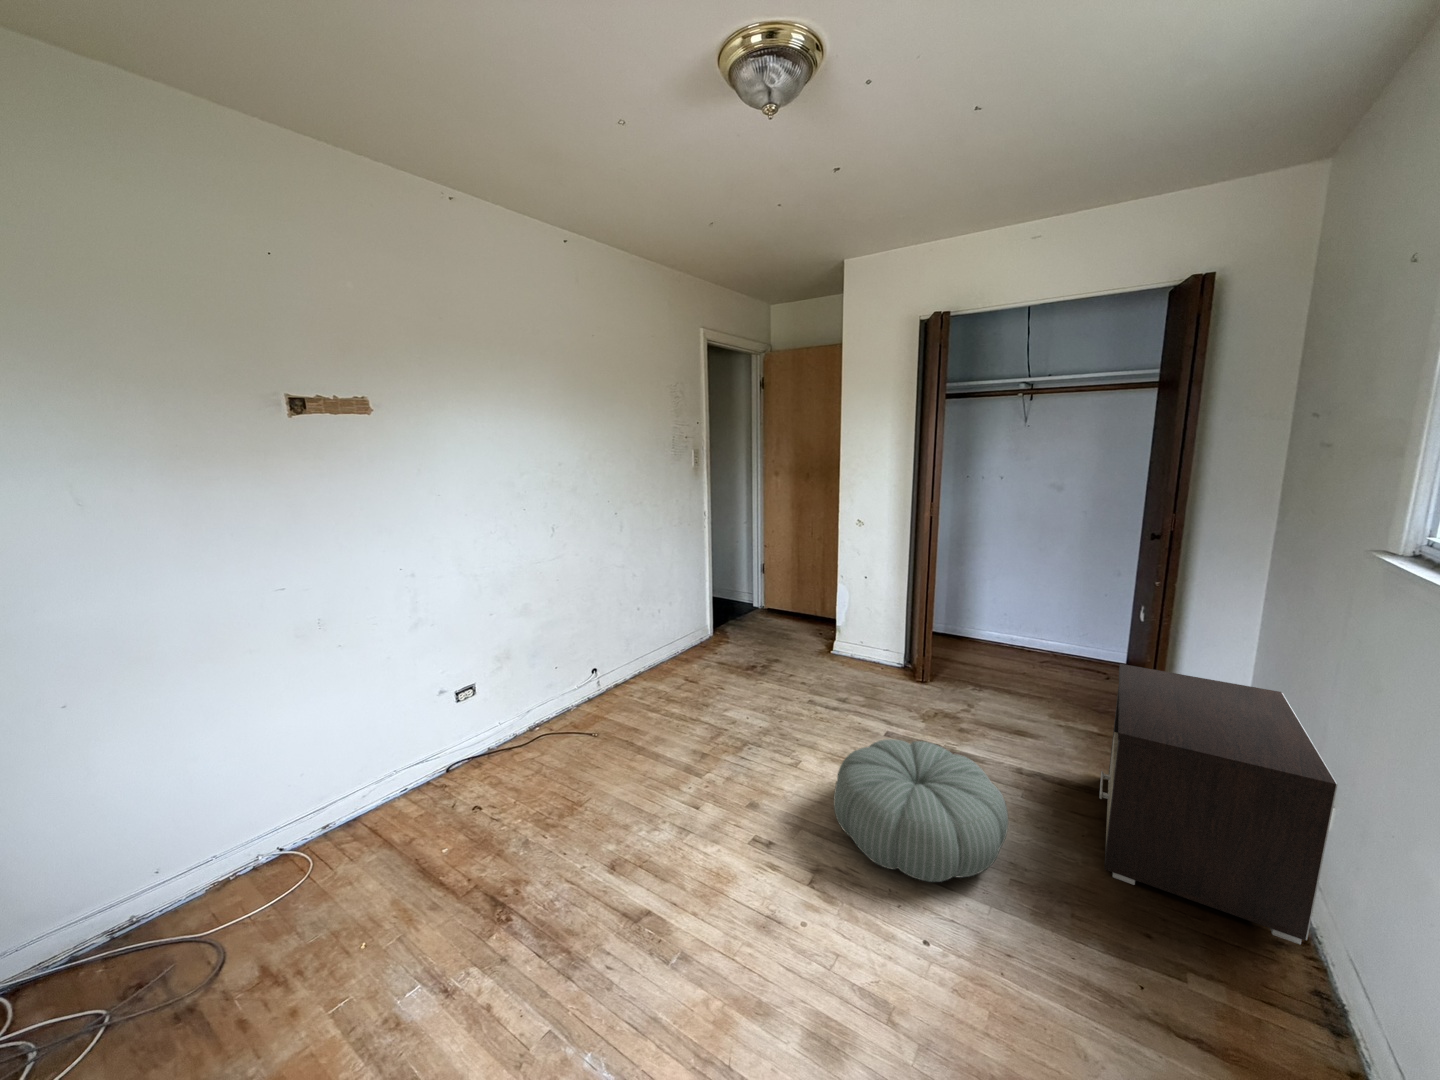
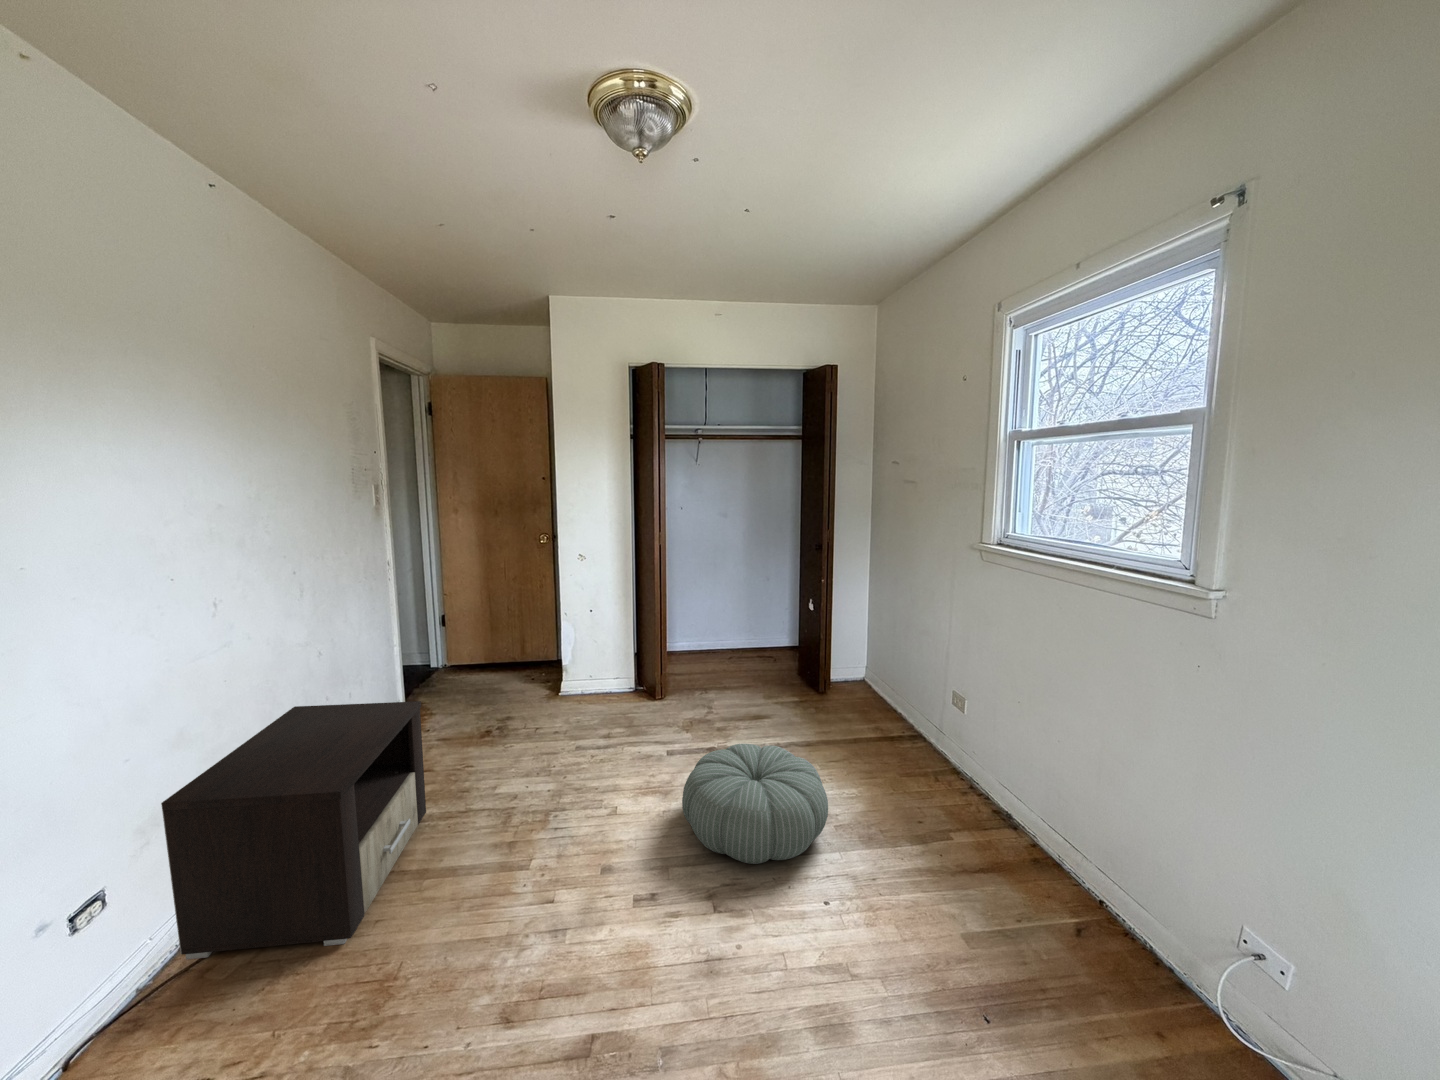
nightstand: present [1099,664,1338,945] -> present [161,701,426,959]

